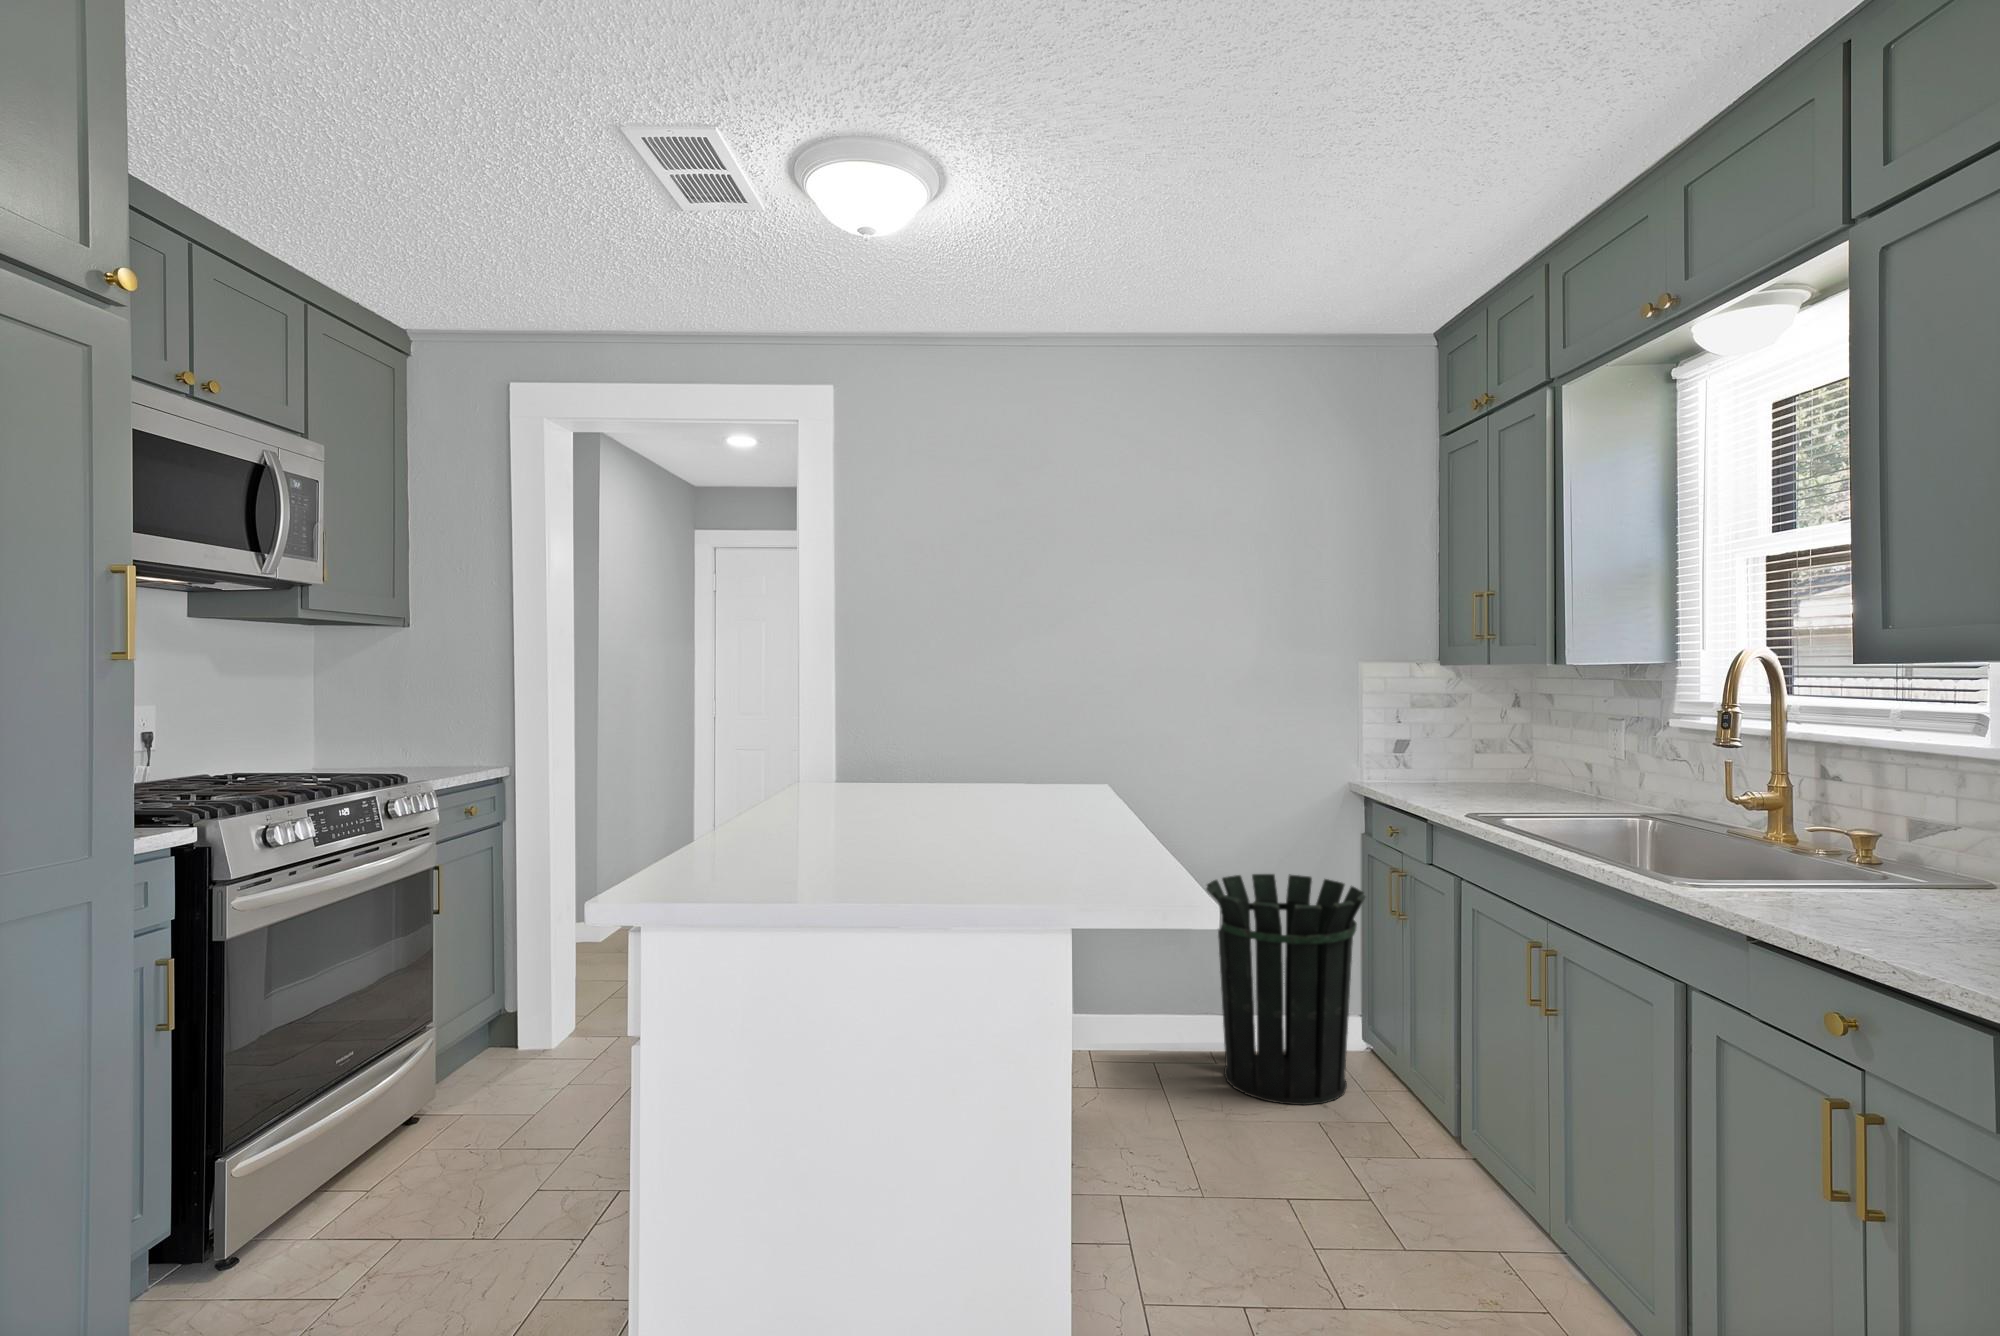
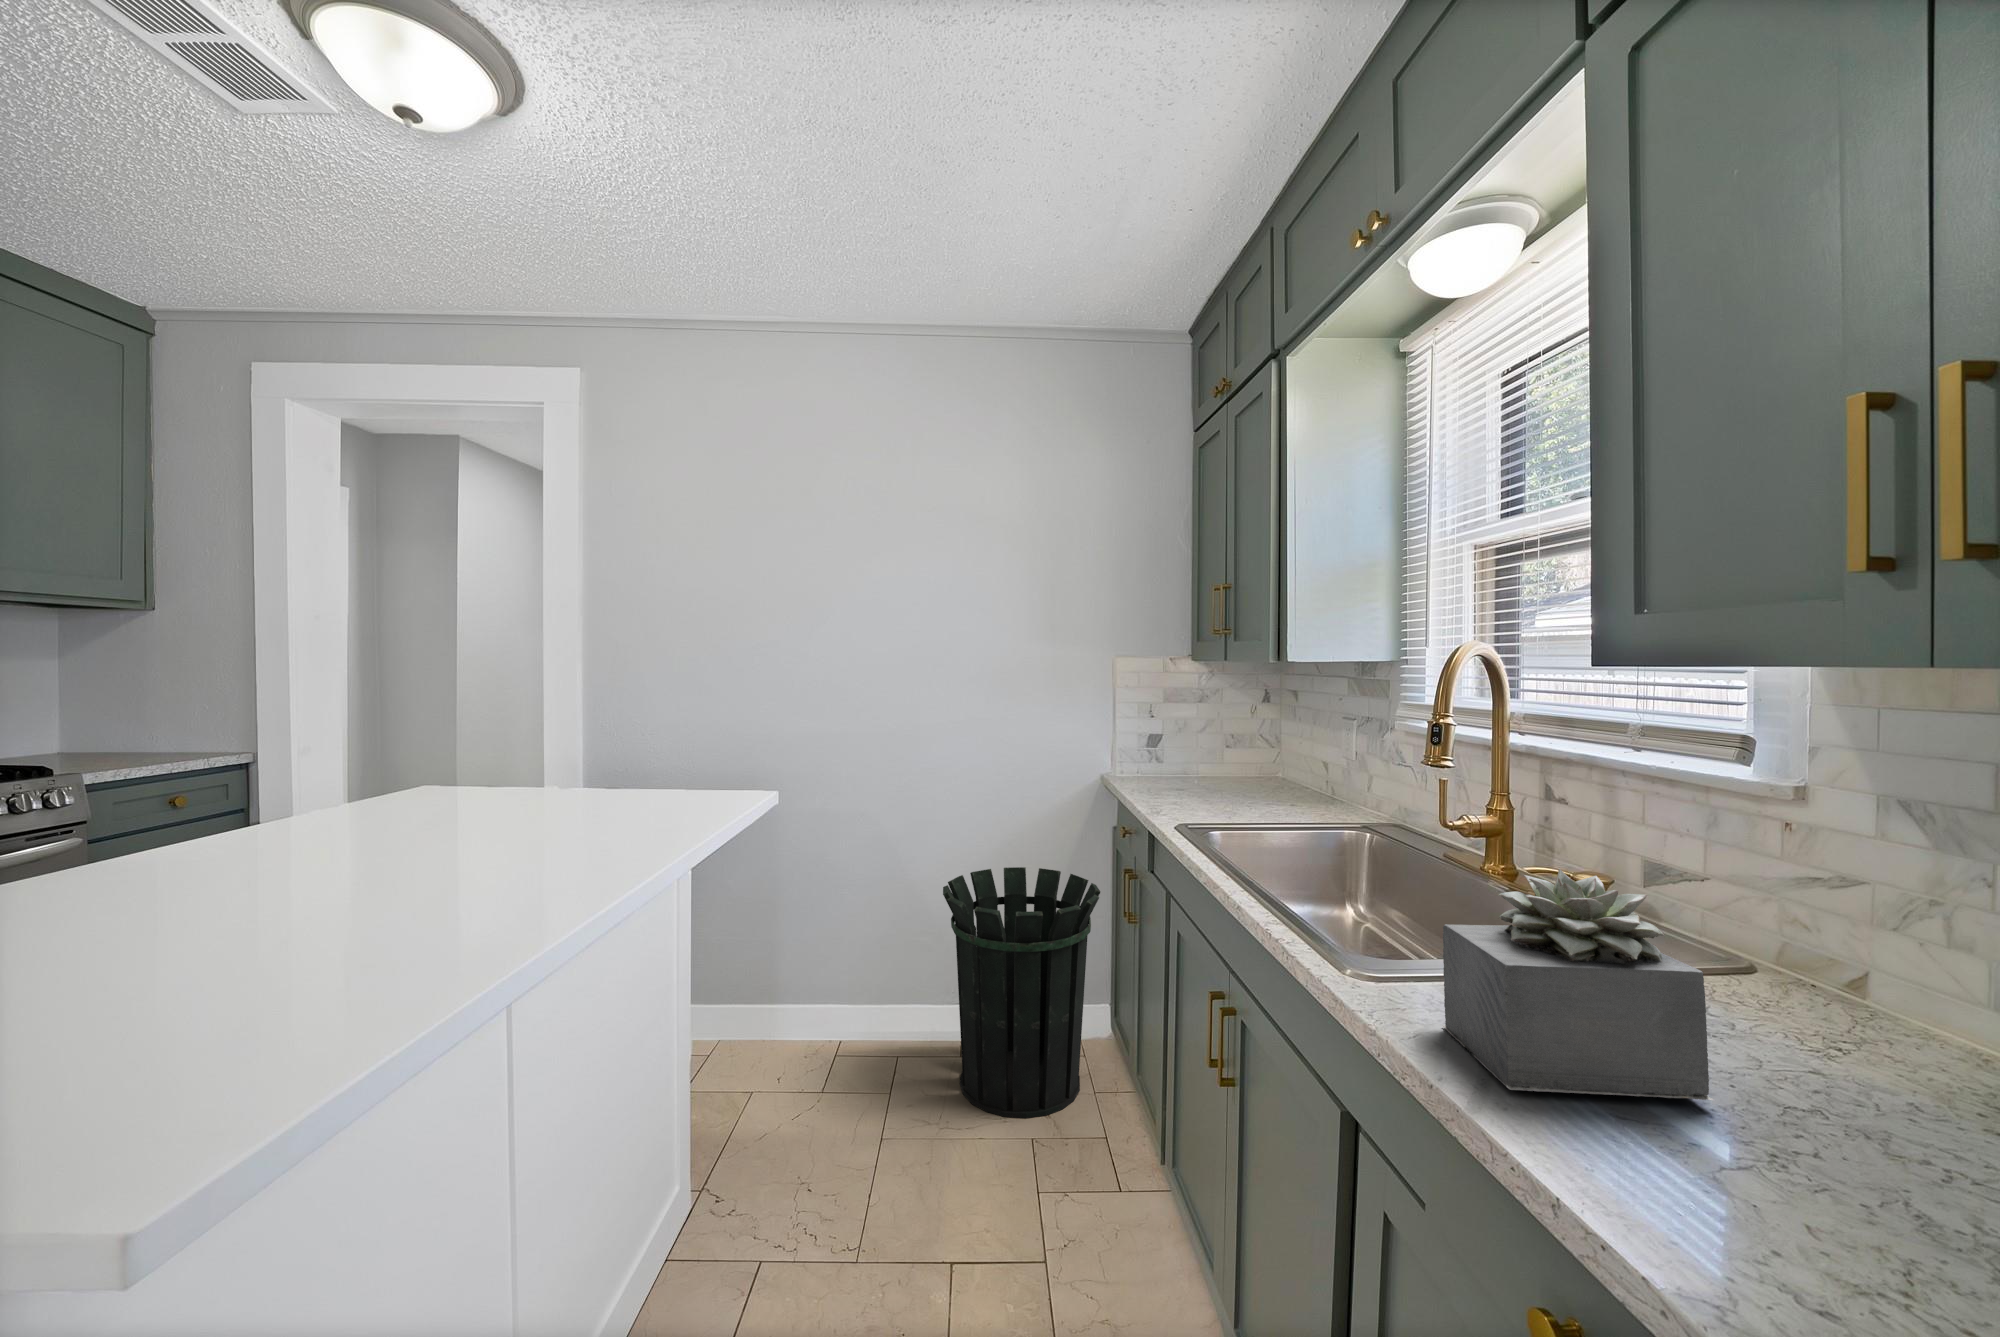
succulent plant: none [1756,793,1934,920] -> present [1442,868,1713,1100]

